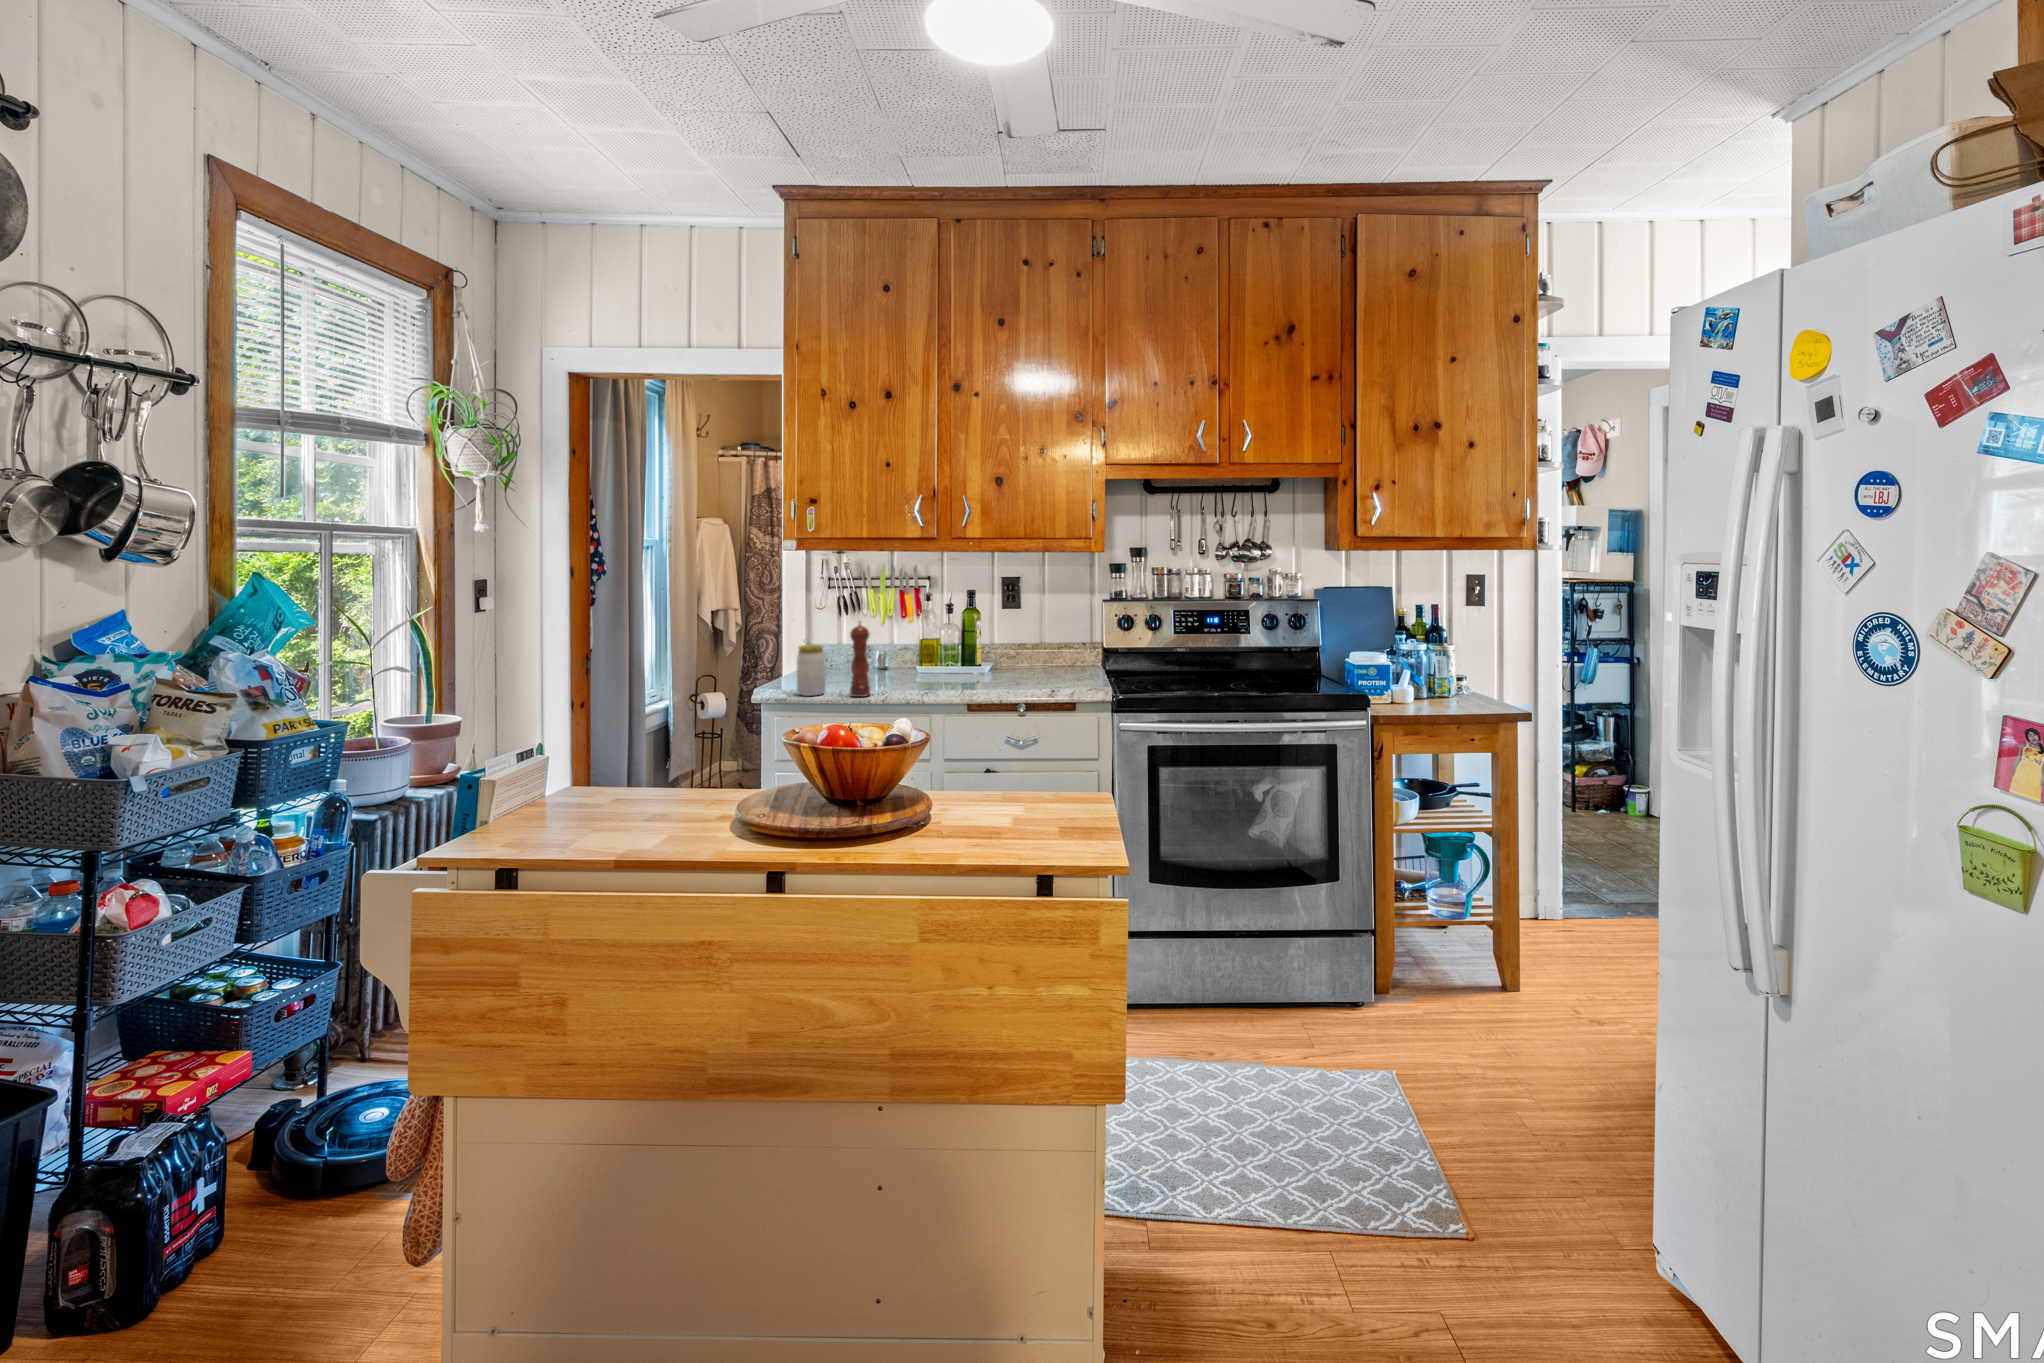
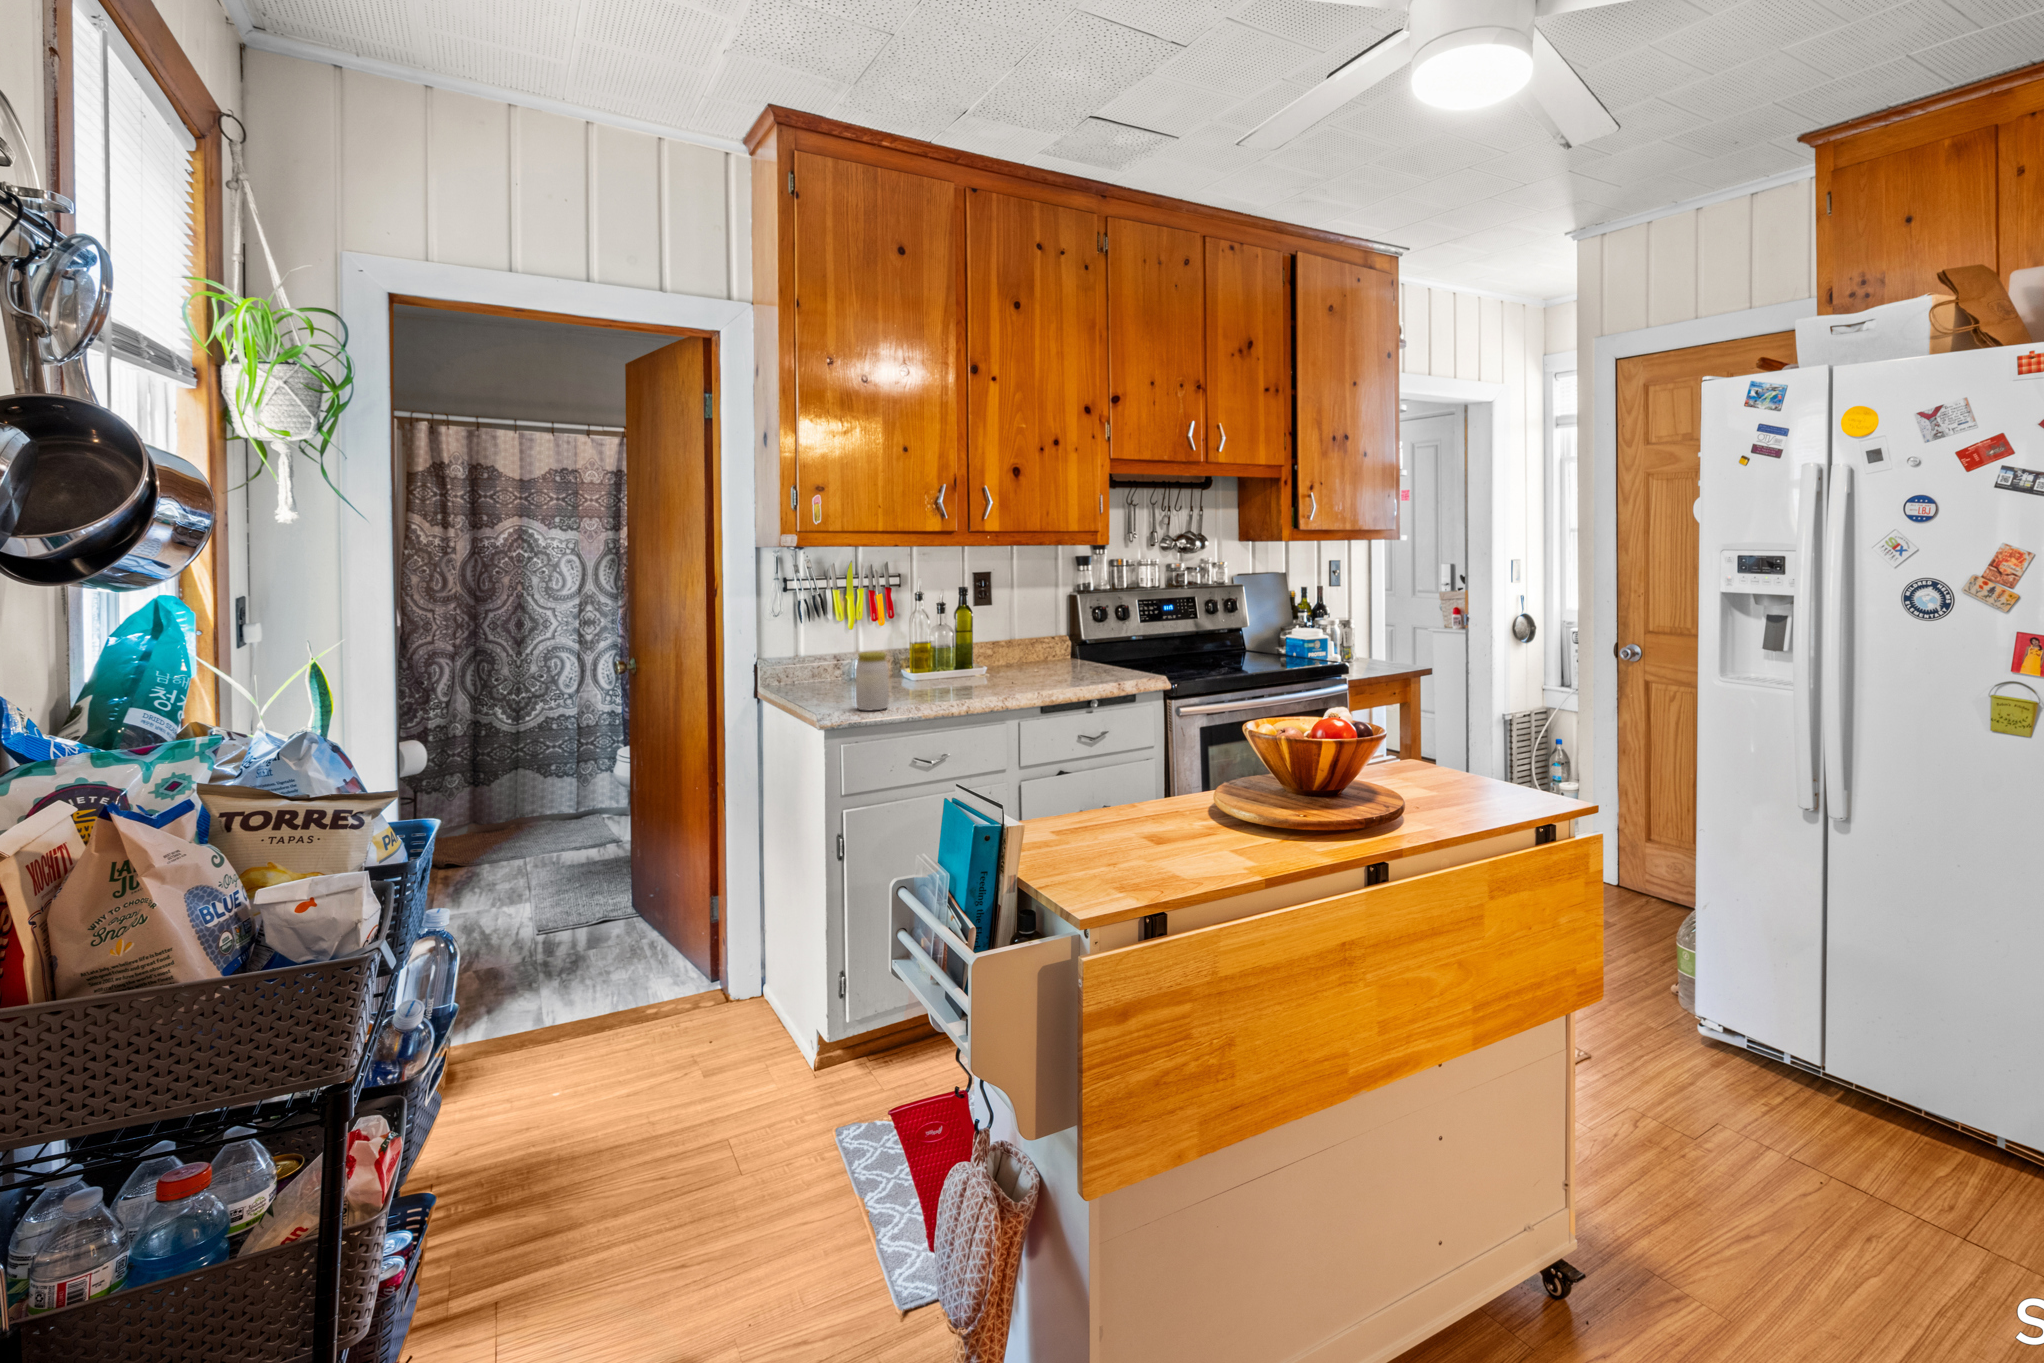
pepper mill: present [850,621,870,697] -> none [922,622,944,707]

